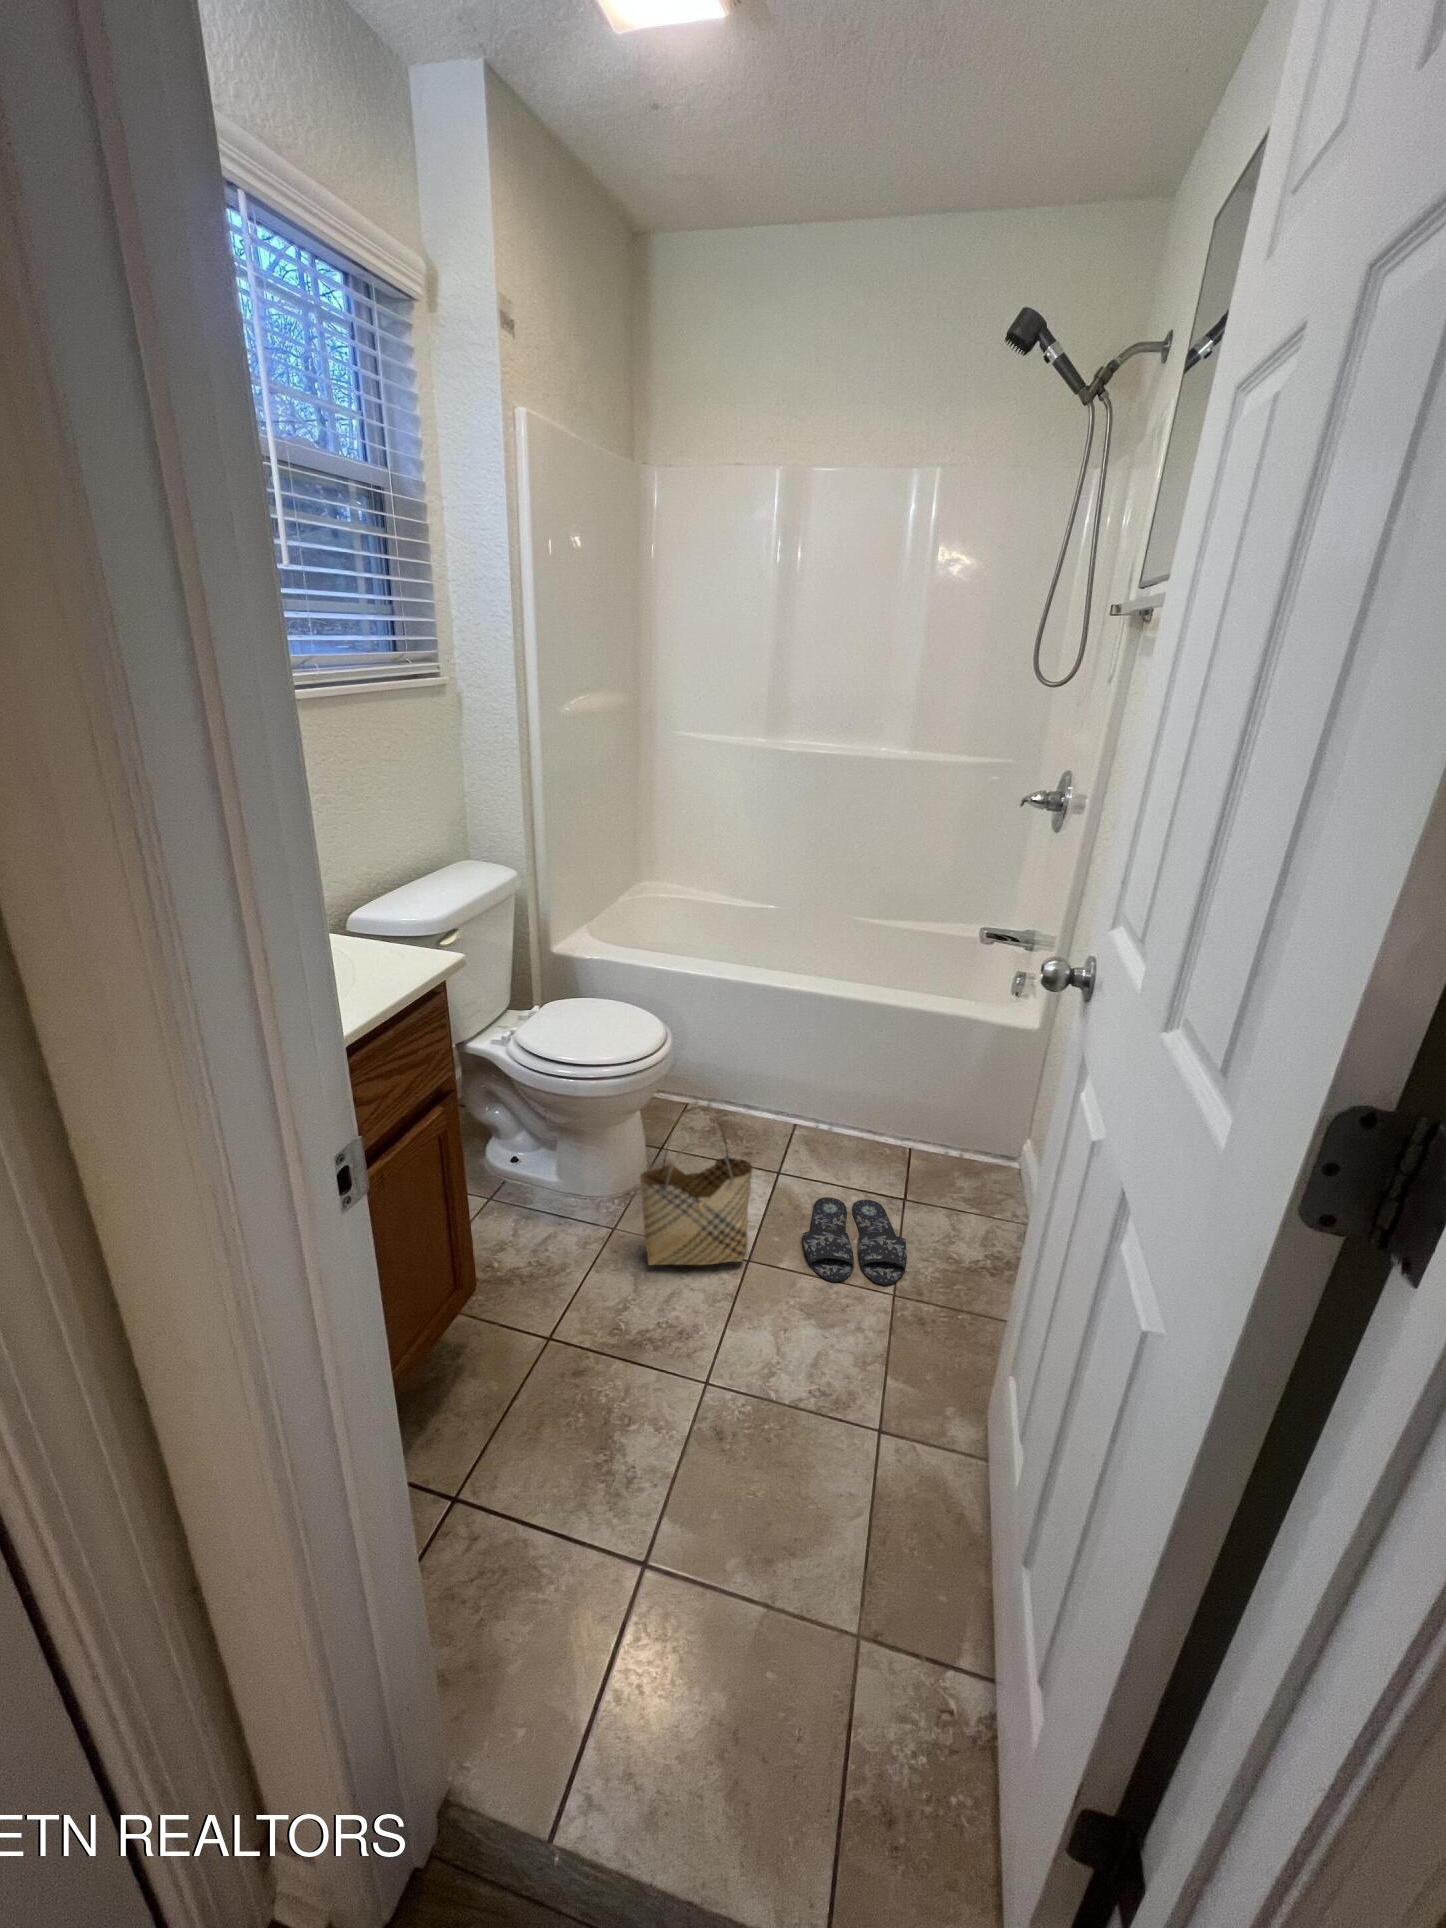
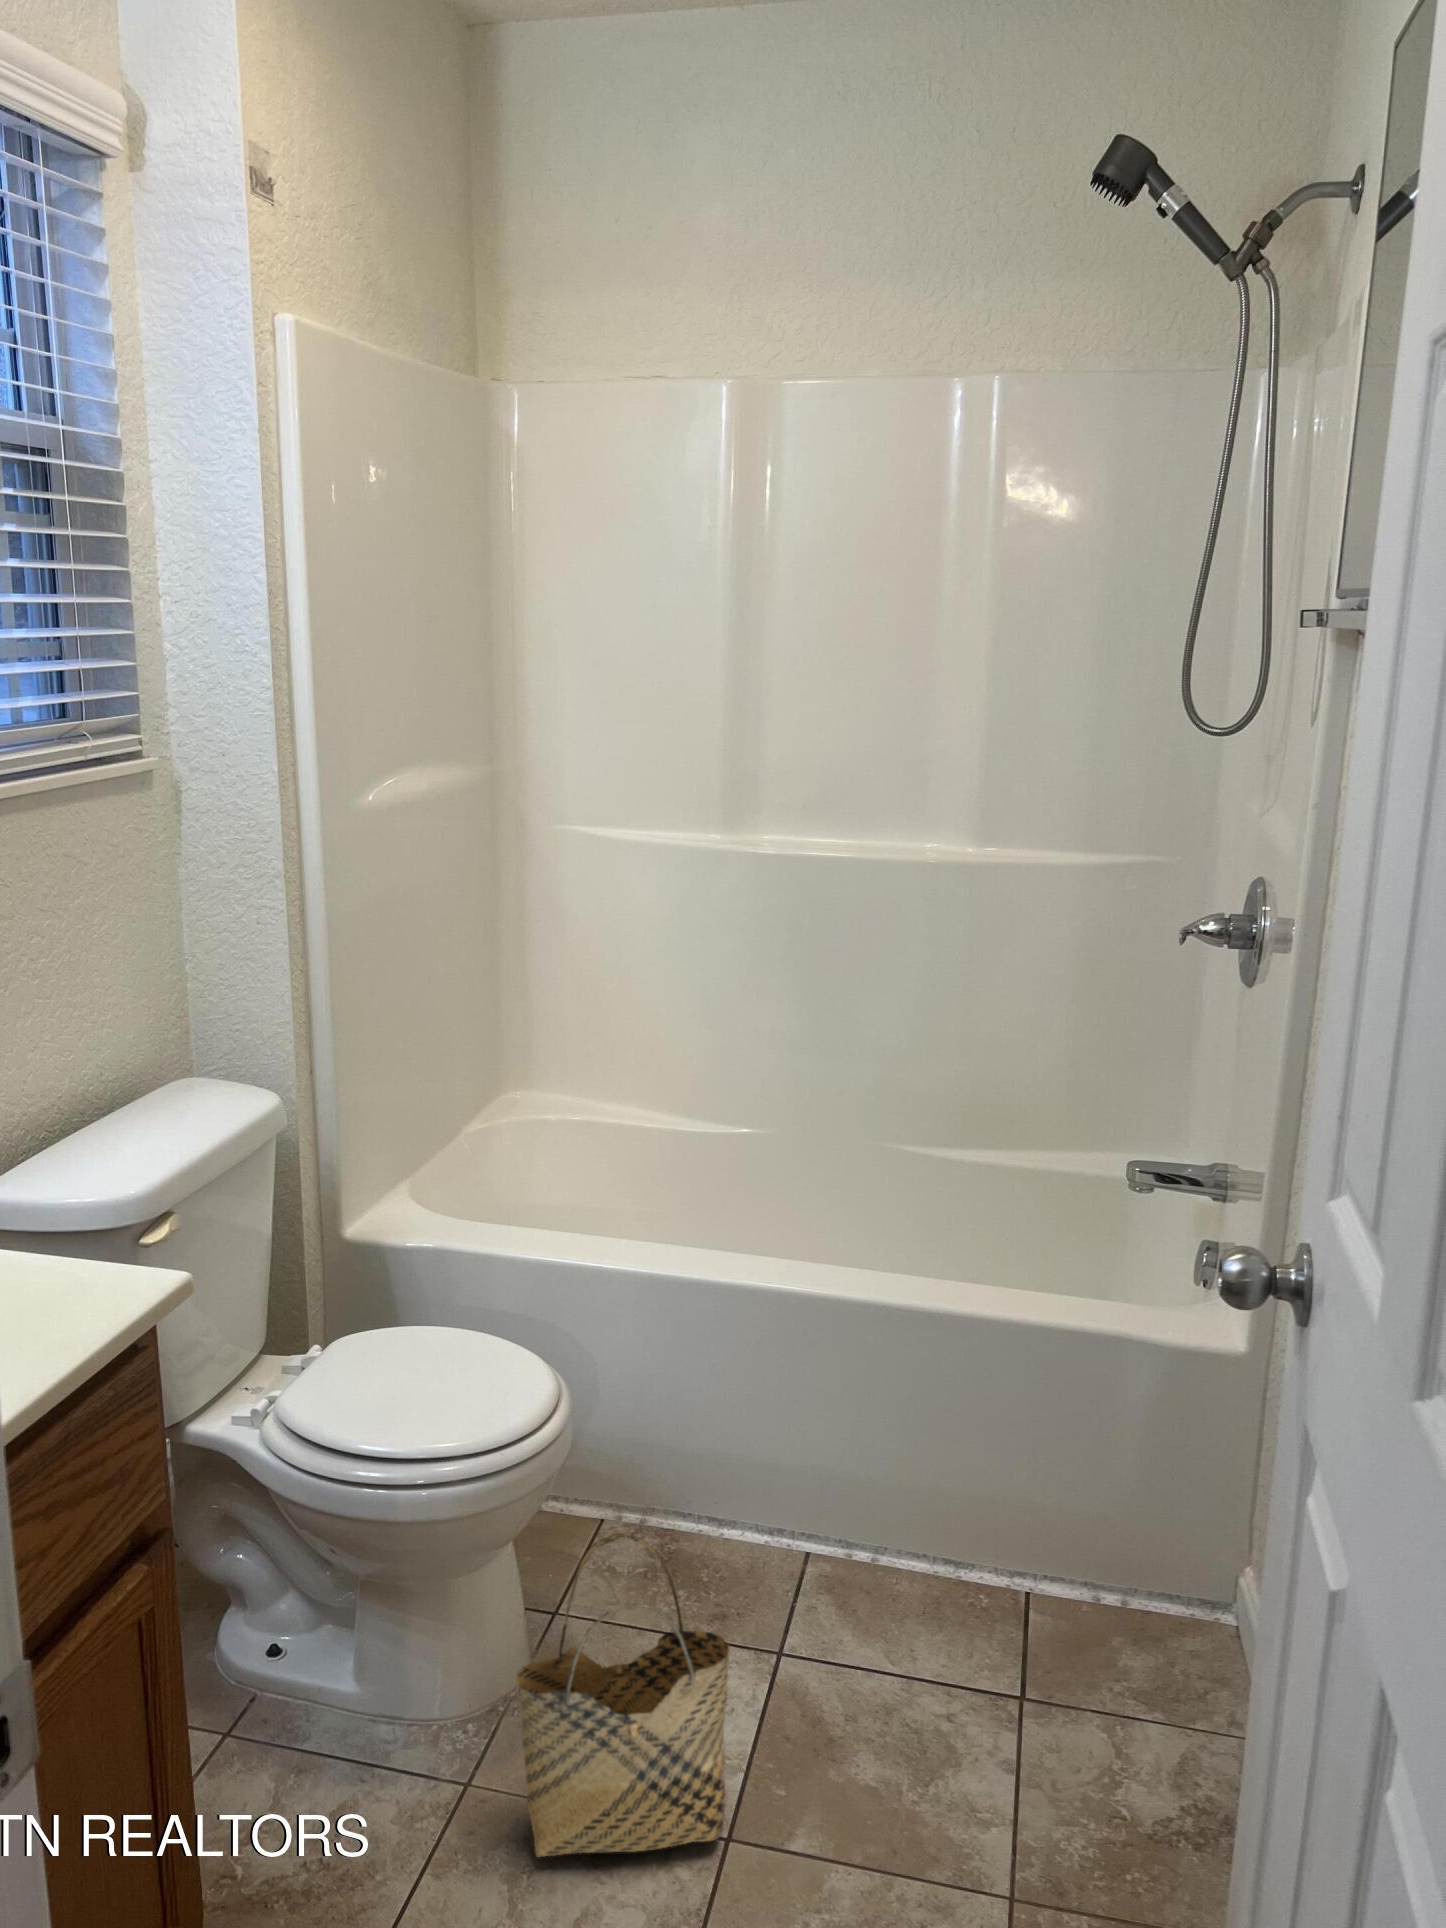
slippers: present [802,1197,907,1285] -> none [830,1699,1032,1876]

